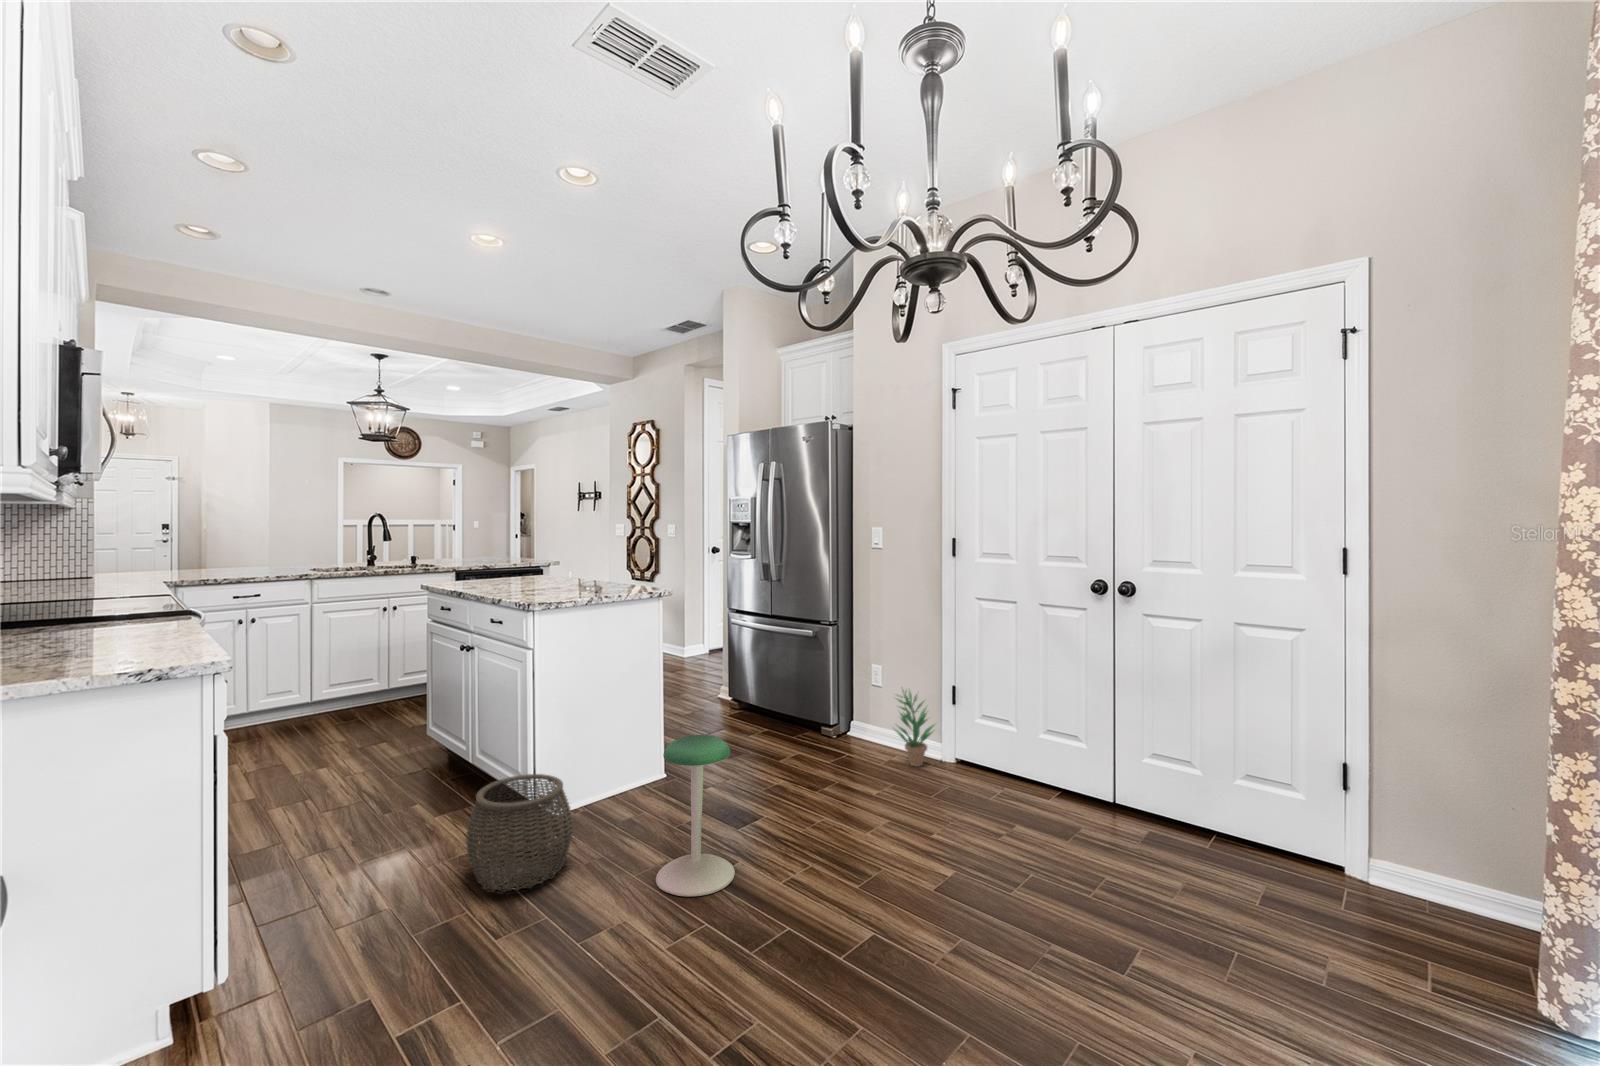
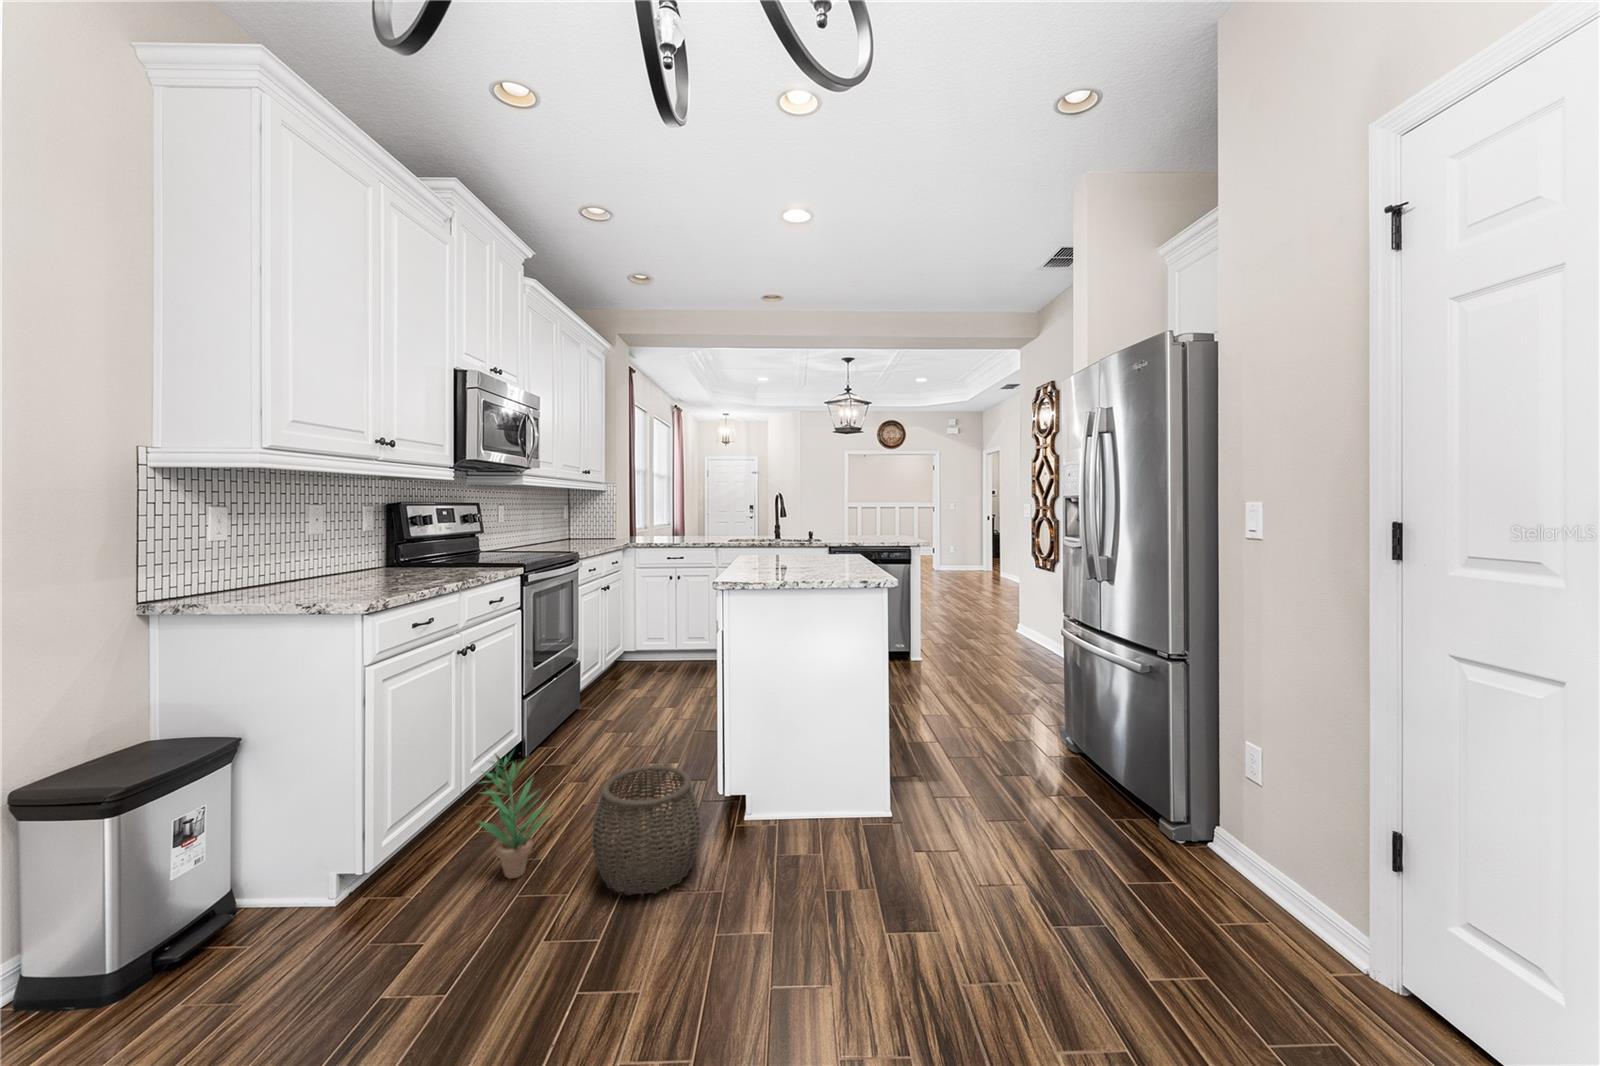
potted plant: present [895,689,934,767] -> present [479,752,548,879]
stool: present [656,735,735,897] -> none [715,783,821,1017]

